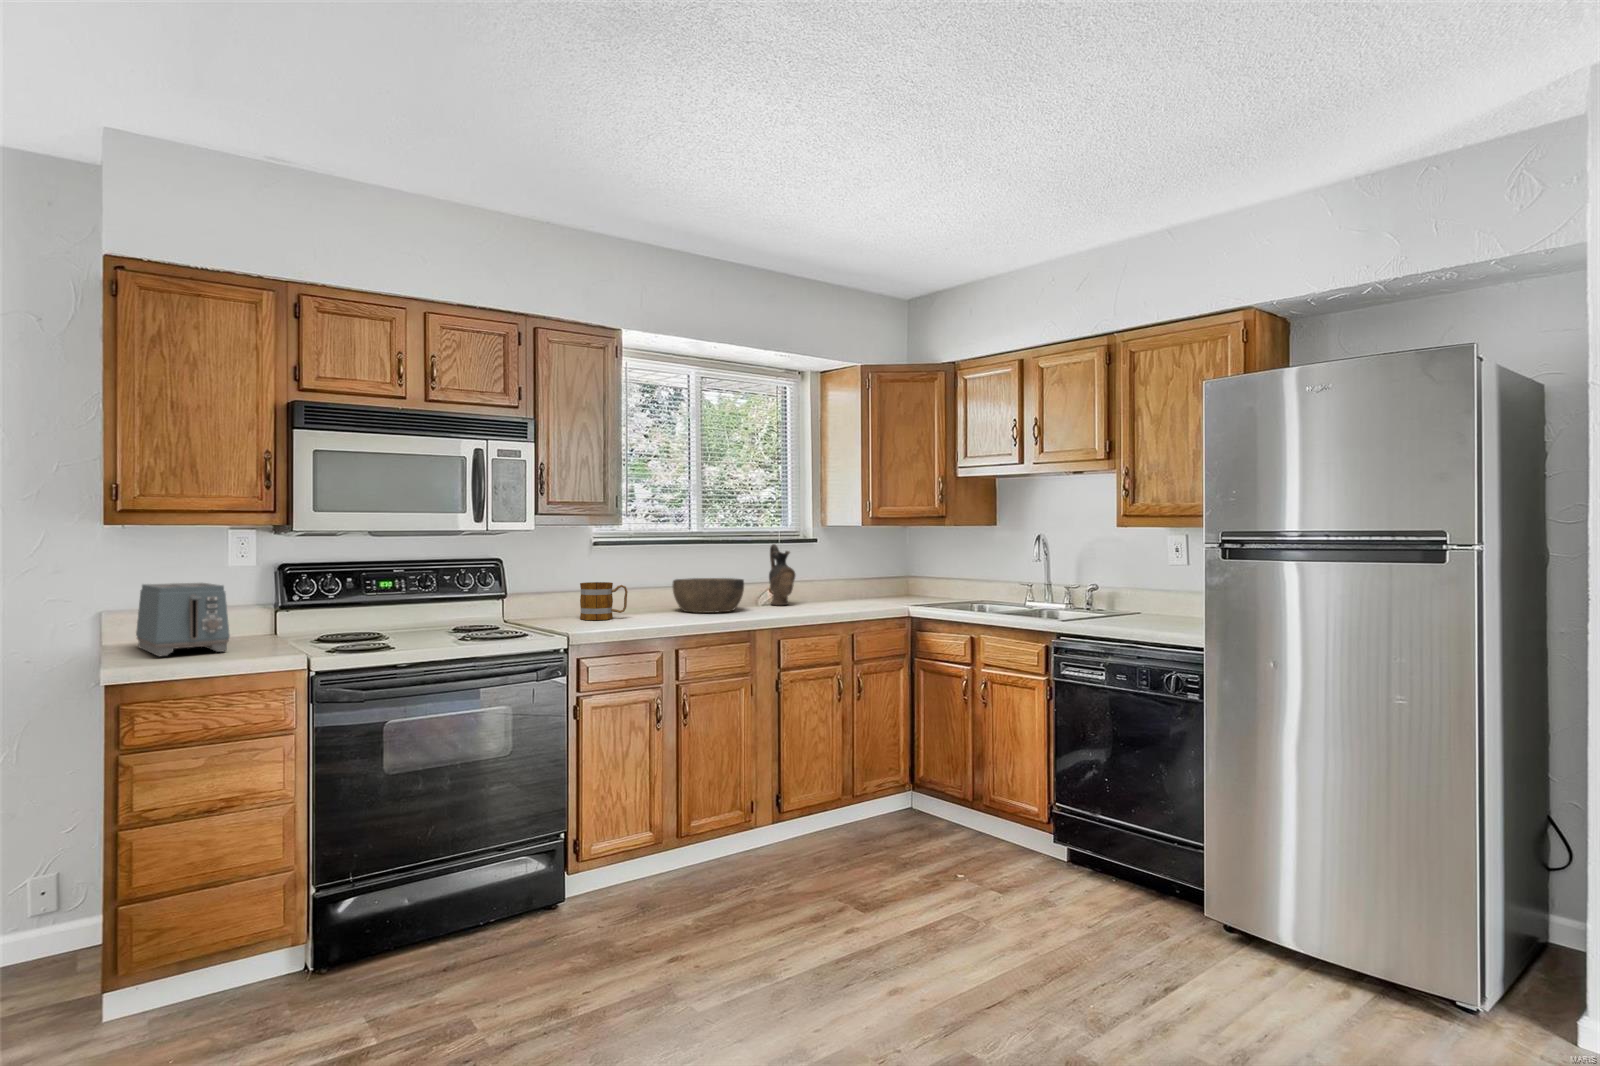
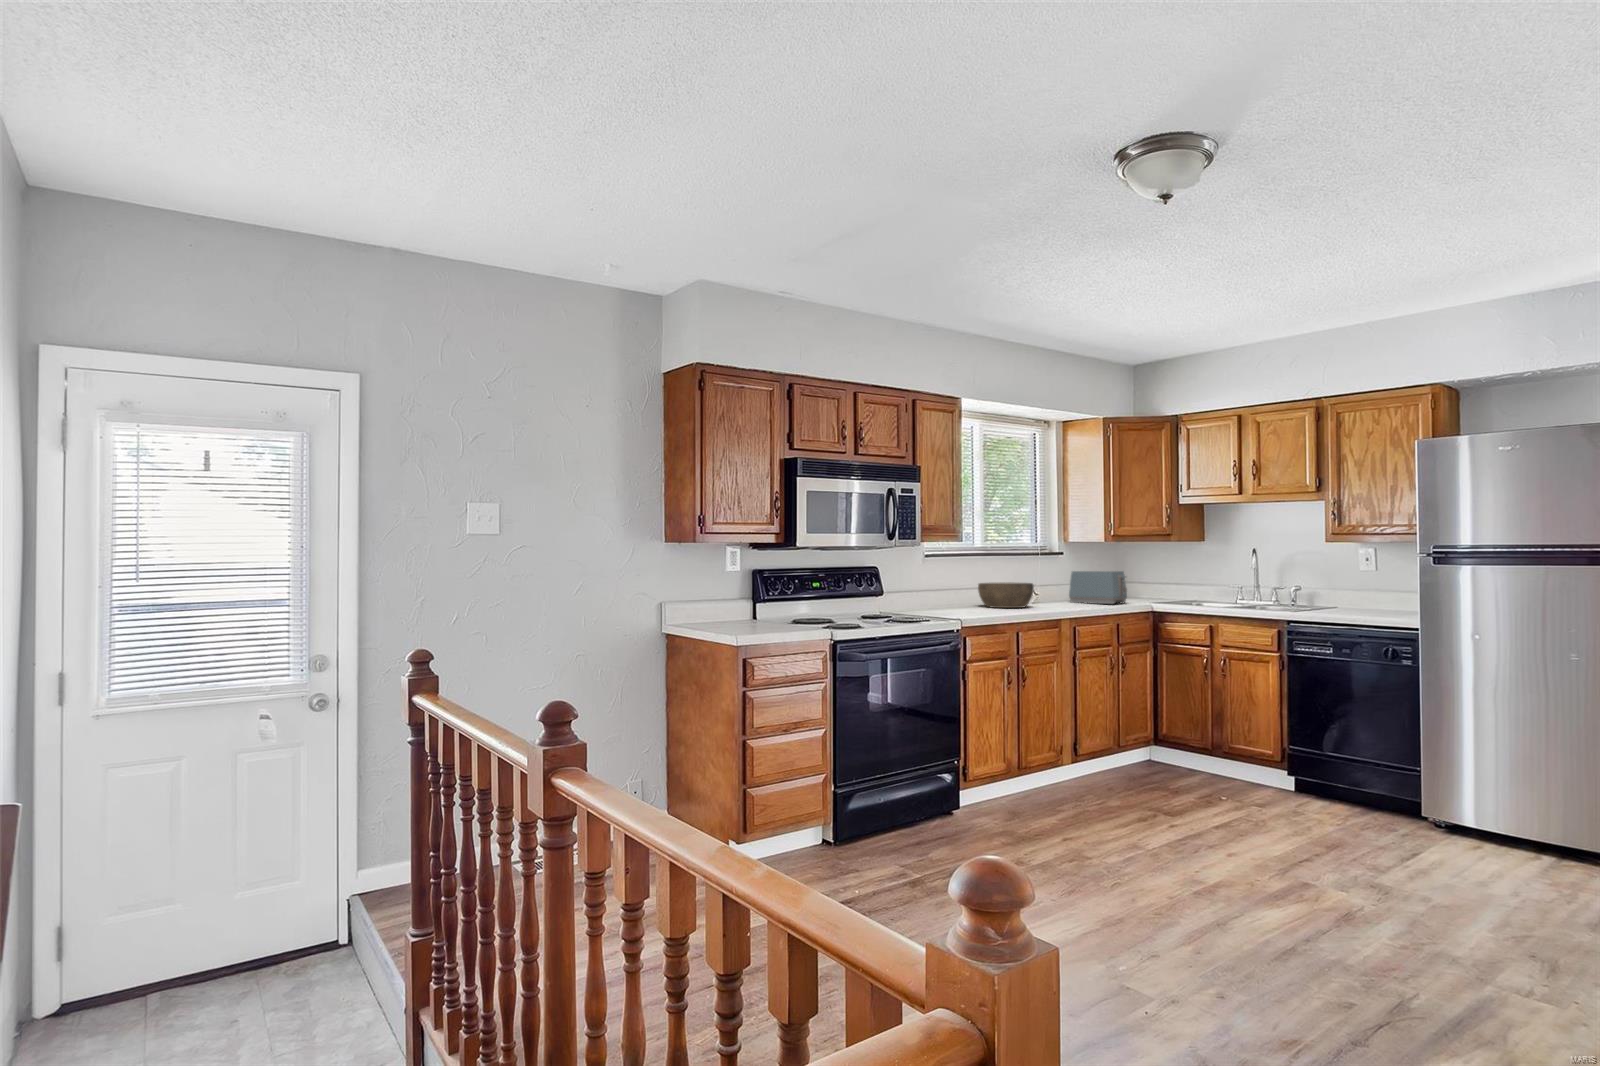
ceramic pitcher: present [769,544,795,605] -> none [1036,556,1059,604]
mug: present [580,582,628,620] -> none [931,585,964,612]
toaster: present [136,583,230,656] -> present [1069,571,1127,604]

